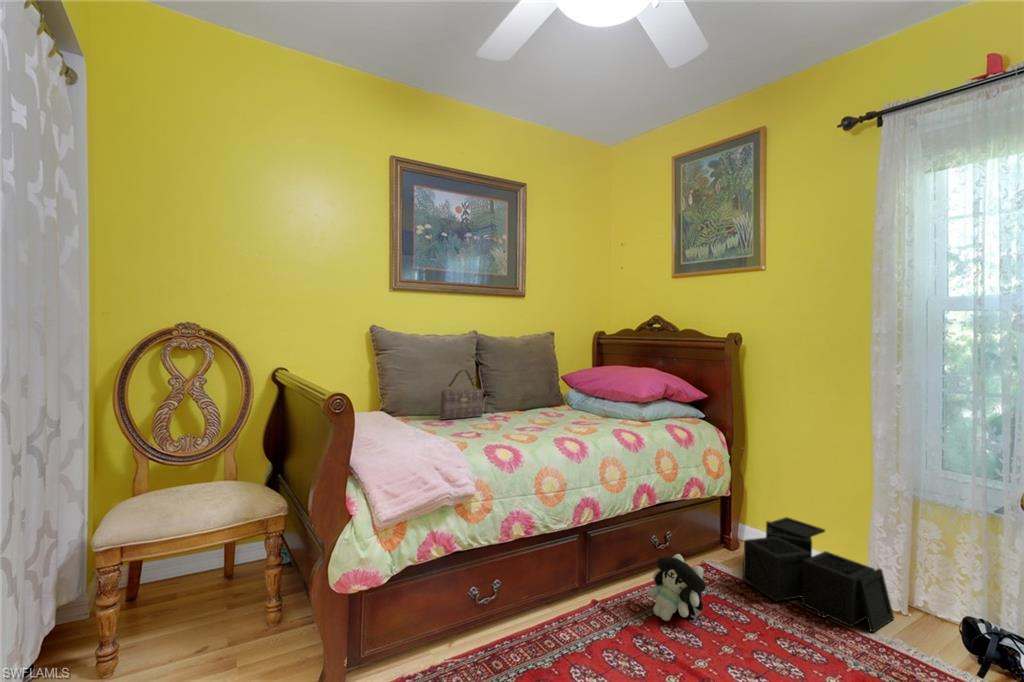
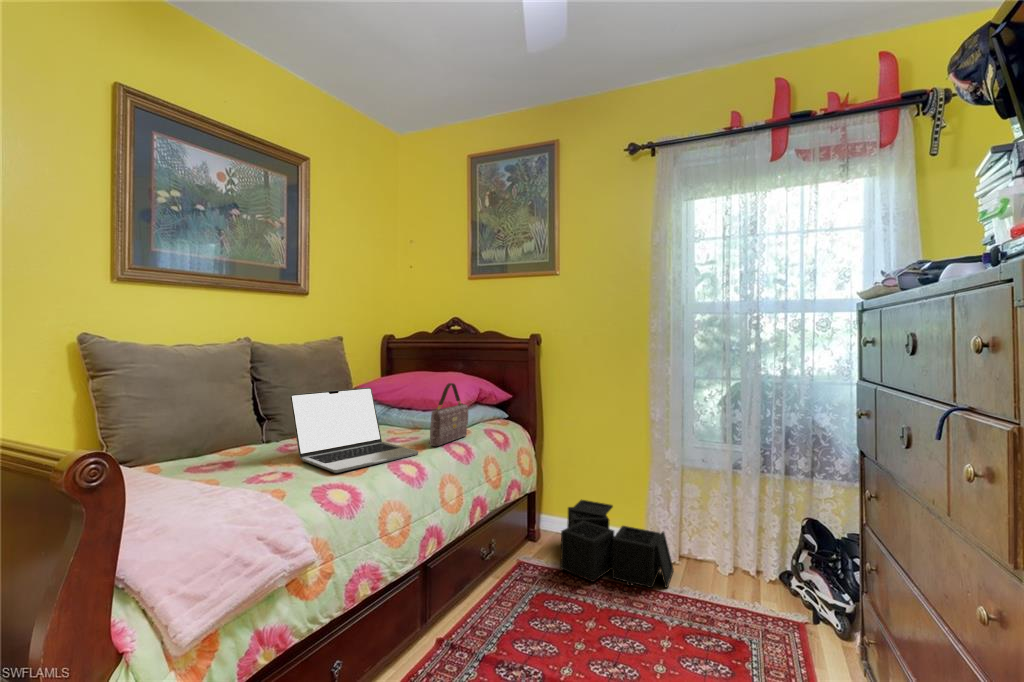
handbag: present [439,370,483,419] -> present [430,383,468,446]
laptop: none [489,375,585,439] -> present [290,388,418,473]
plush toy: present [649,554,706,621] -> none [494,562,550,636]

